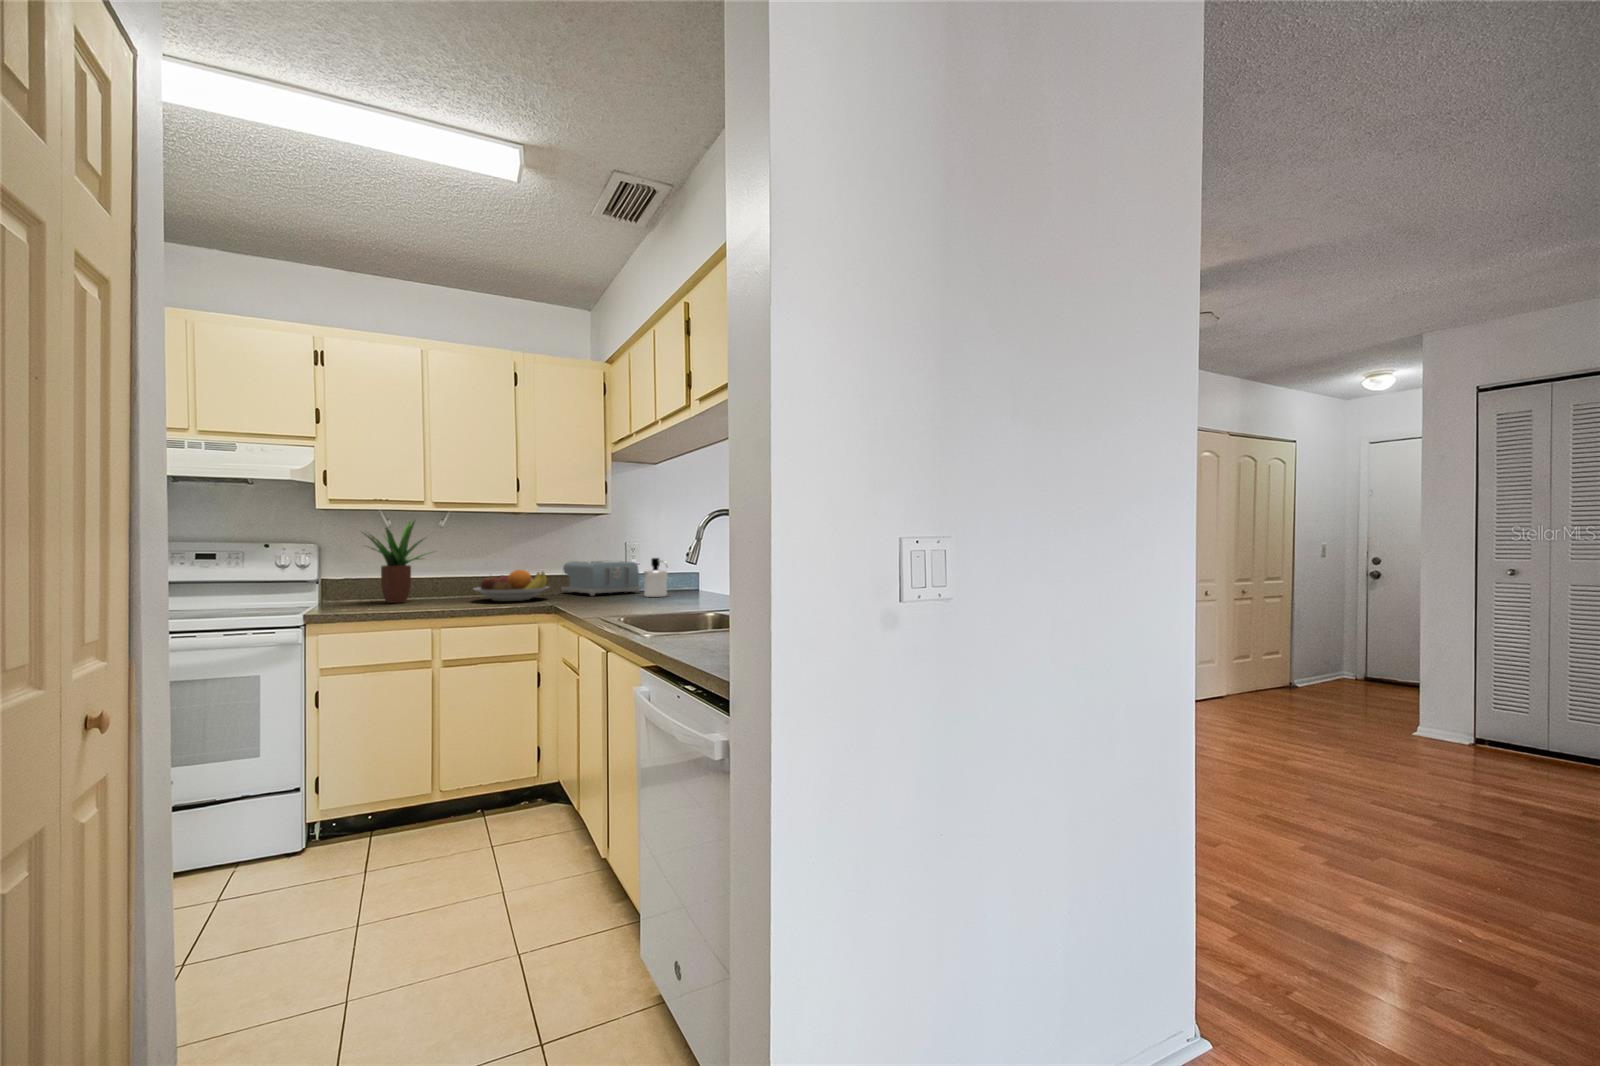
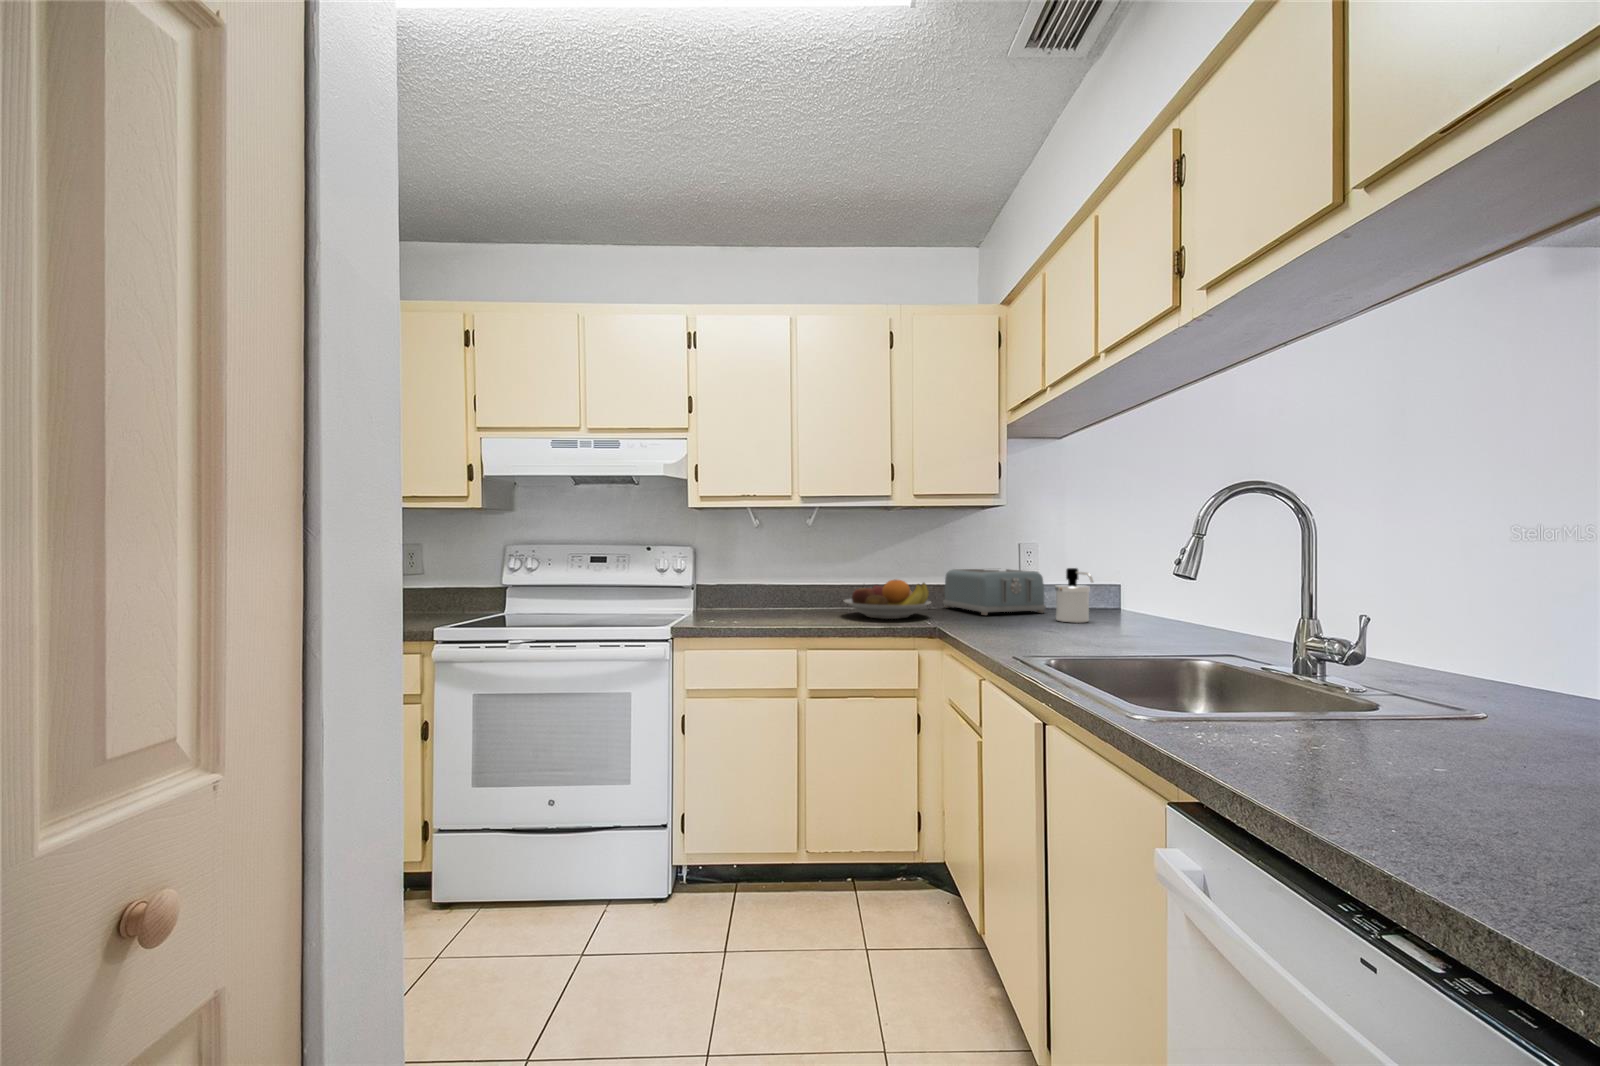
potted plant: present [365,521,425,603] -> none [730,518,808,613]

